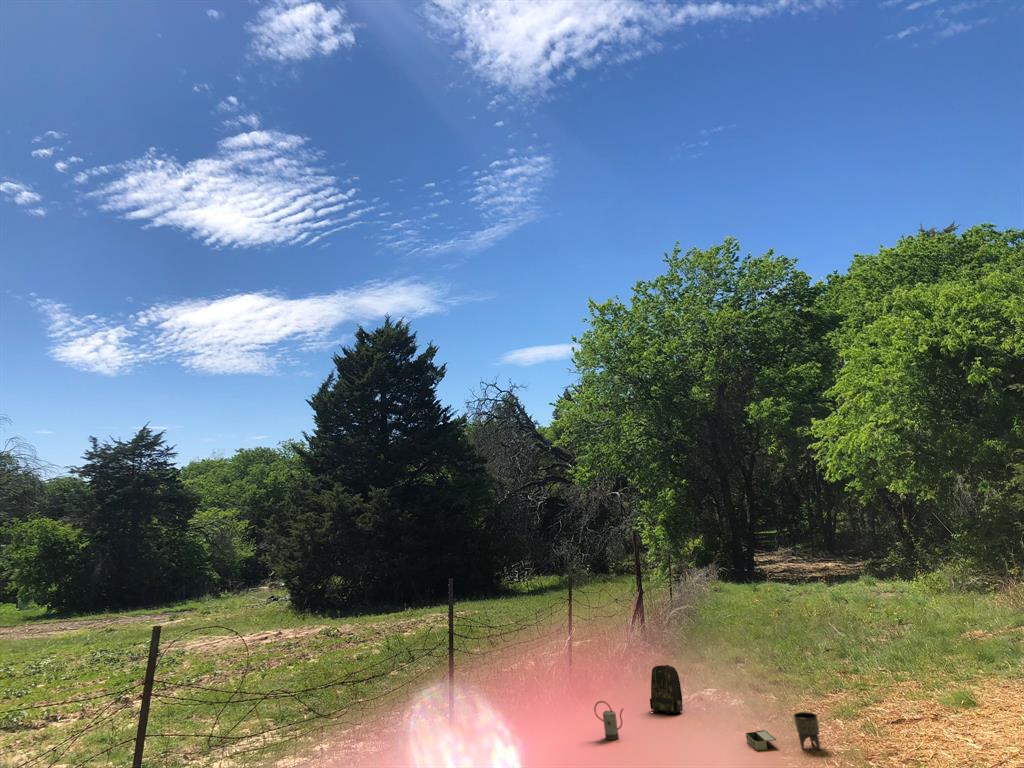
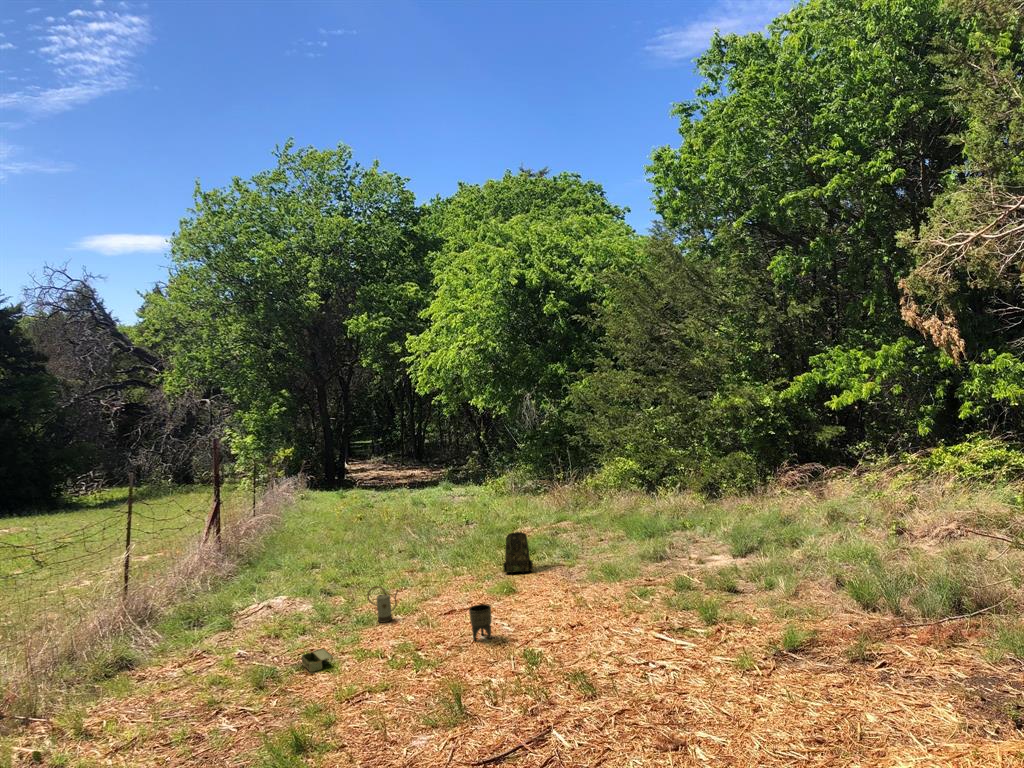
backpack: present [650,665,682,713] -> present [503,532,533,573]
watering can: present [594,701,623,740] -> present [367,586,398,623]
planter: present [794,712,820,750] -> present [469,604,492,641]

